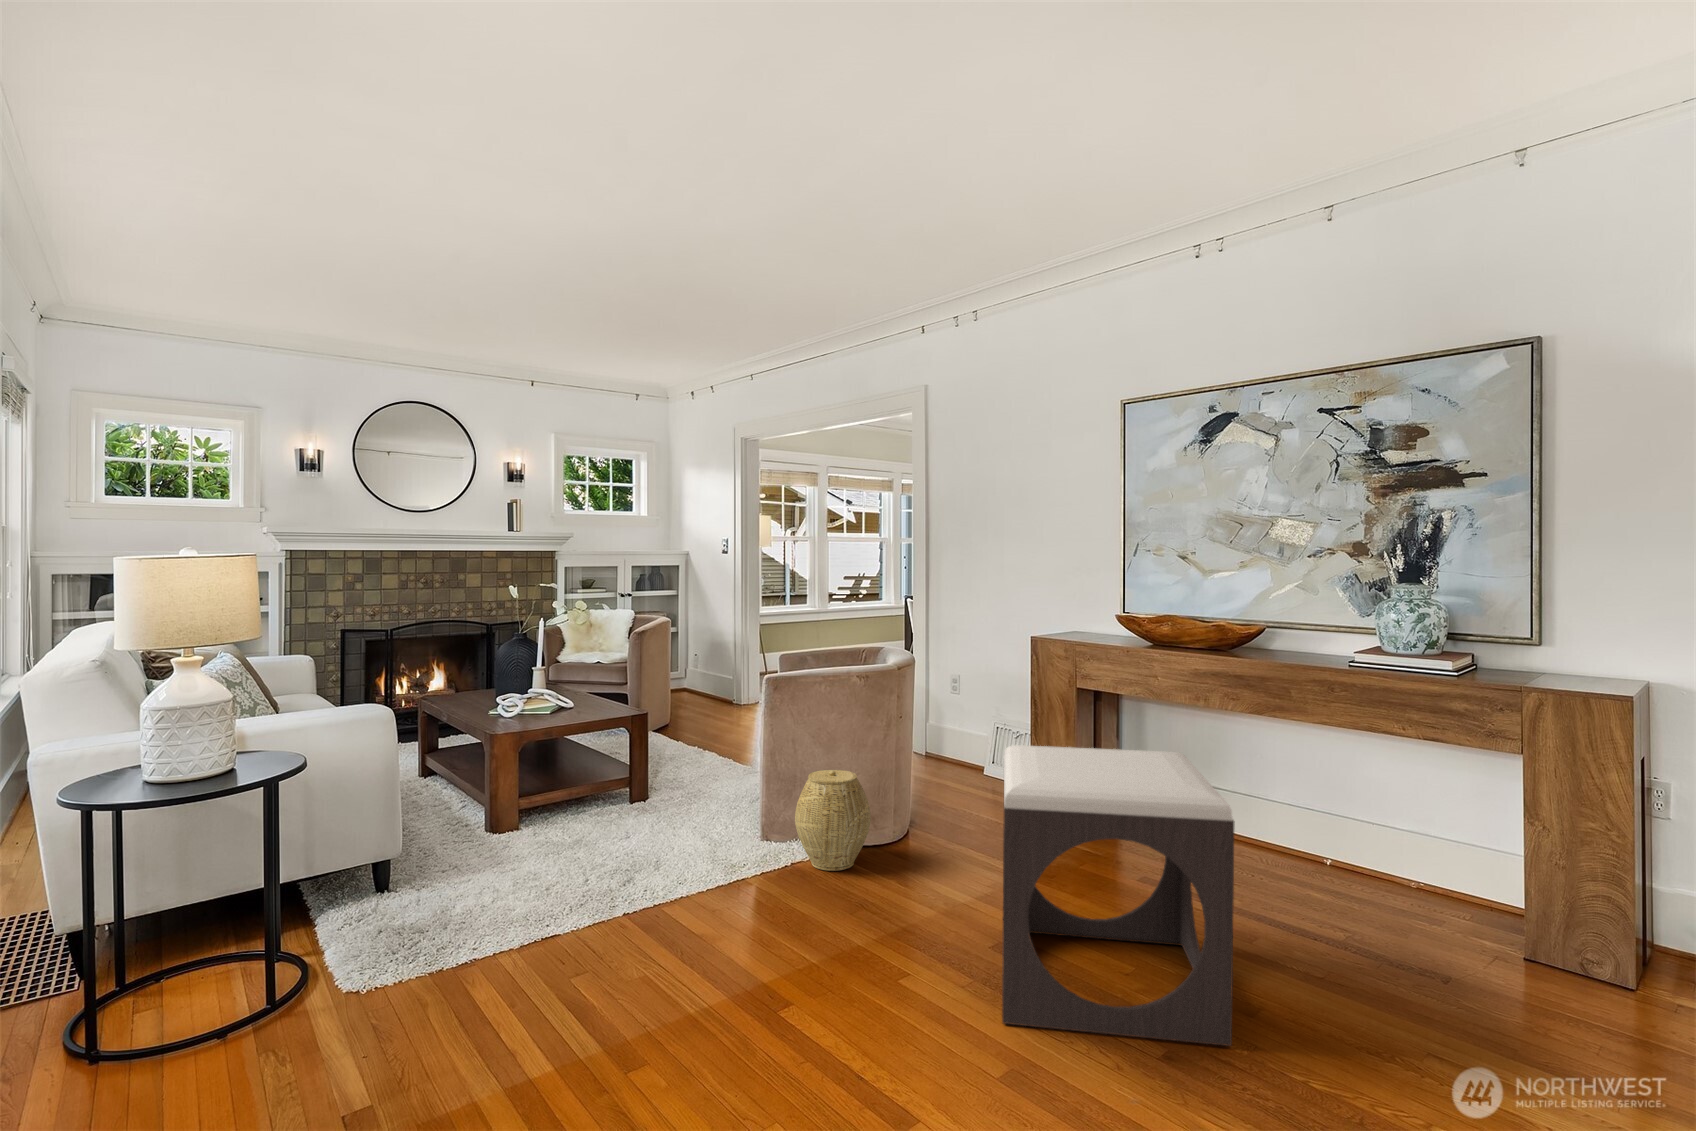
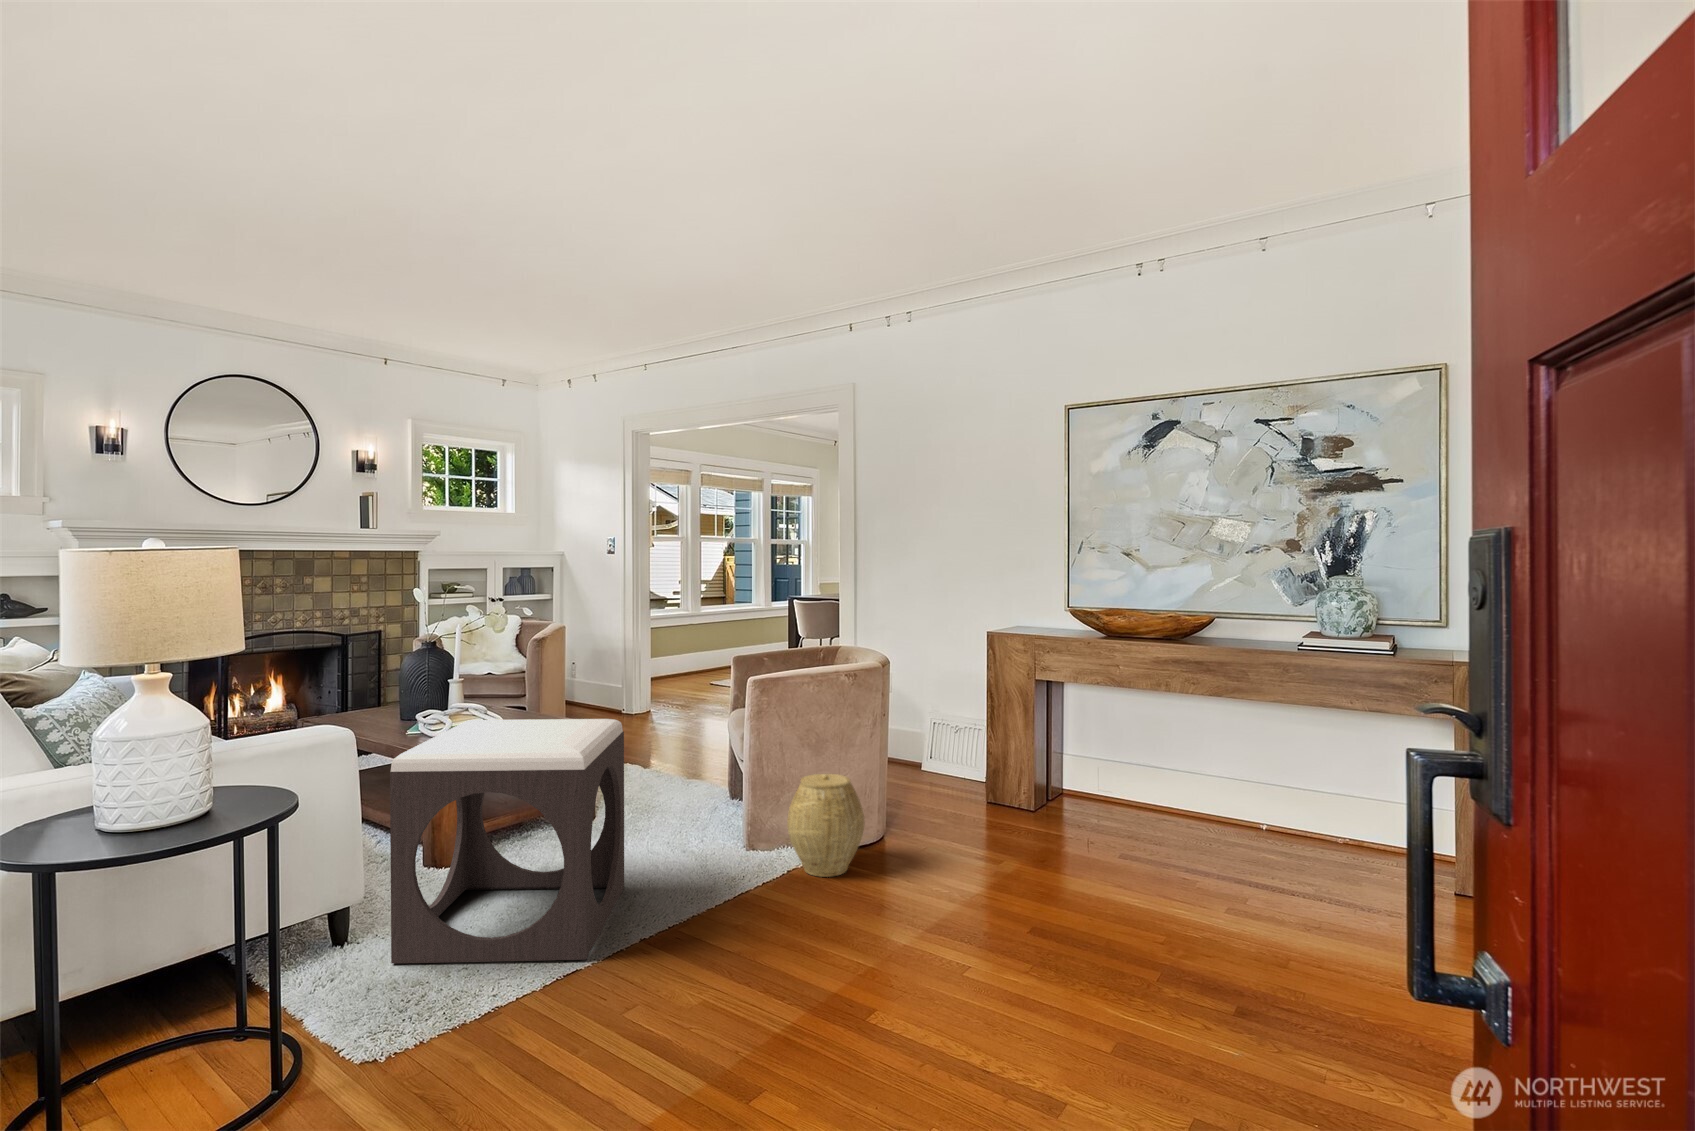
footstool: present [1002,745,1235,1046] -> present [390,719,624,963]

